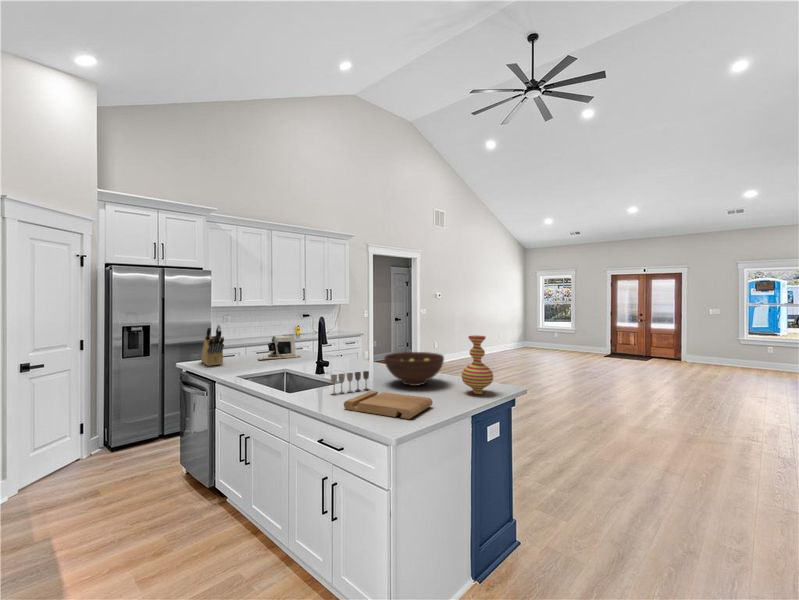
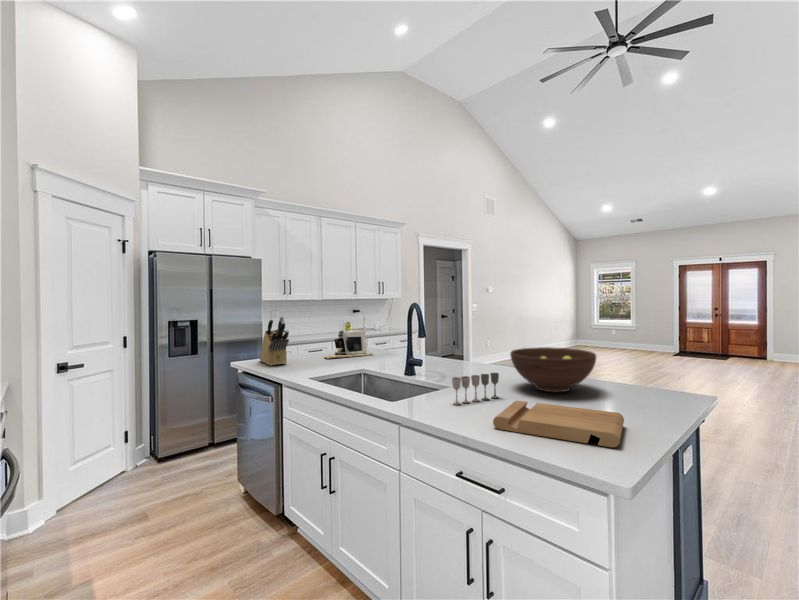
vase: present [462,336,493,394] -> none [635,323,687,406]

